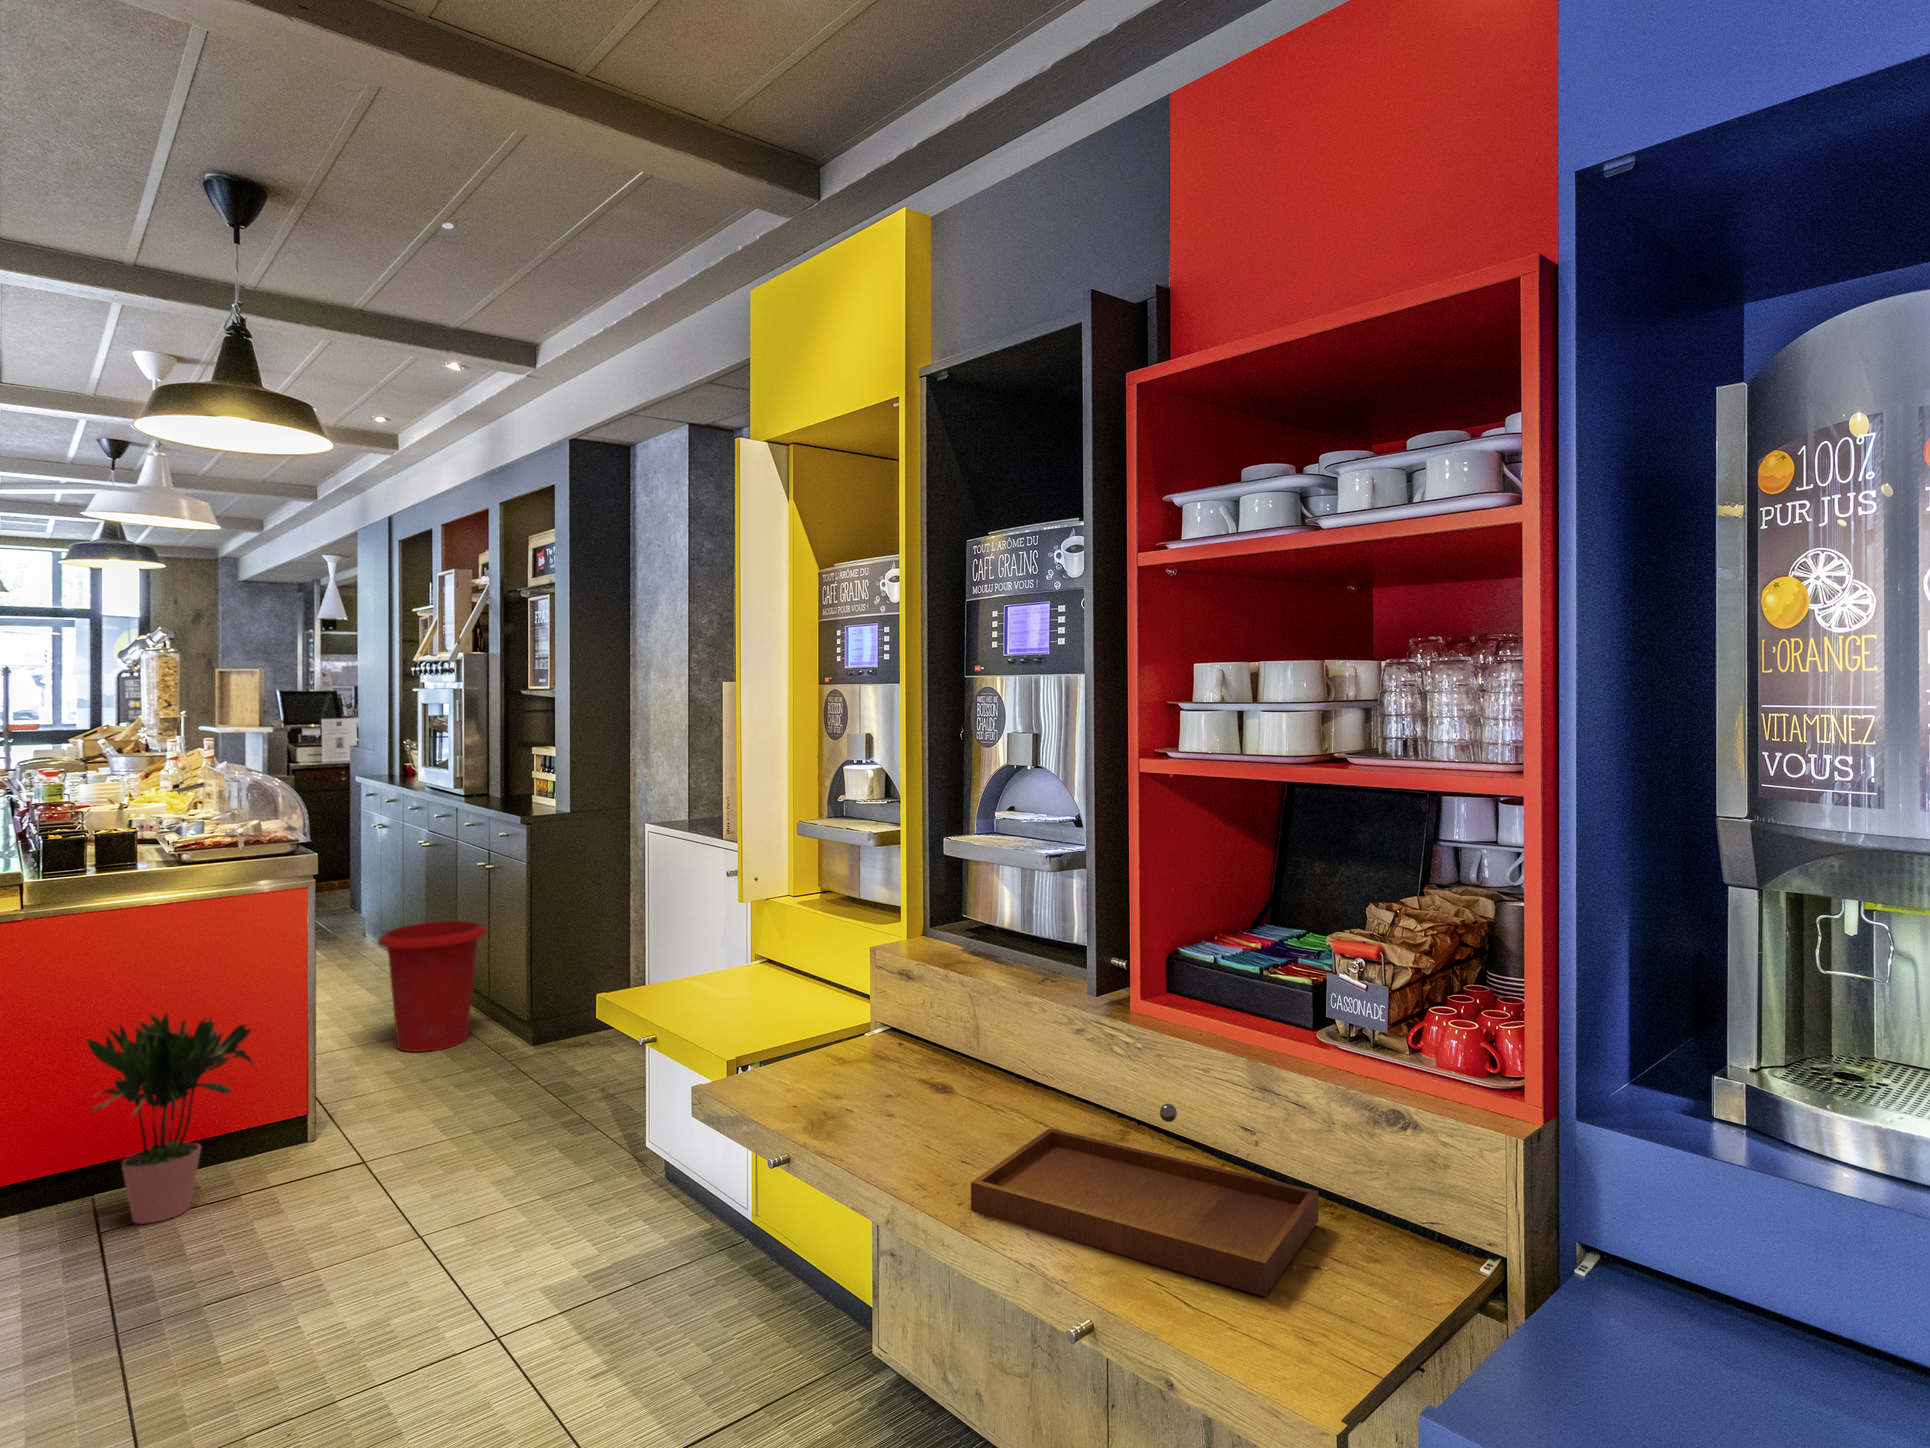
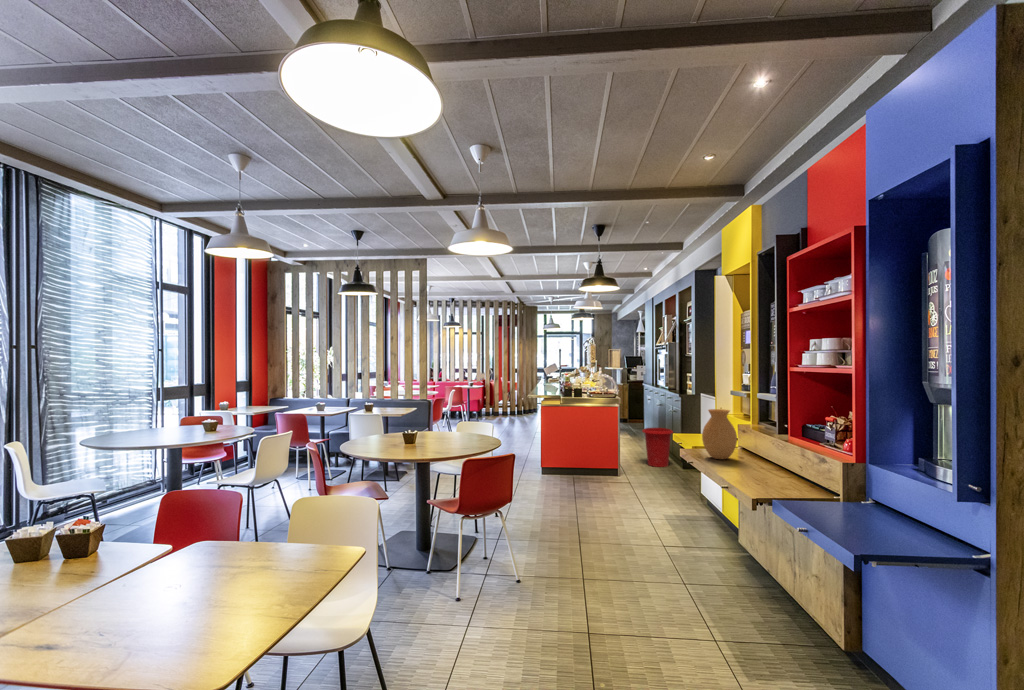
vase: none [820,919,945,1122] -> present [702,409,737,459]
potted plant: present [85,1013,252,1224] -> none [572,434,608,487]
tray: present [971,1104,1319,1297] -> none [720,453,809,490]

